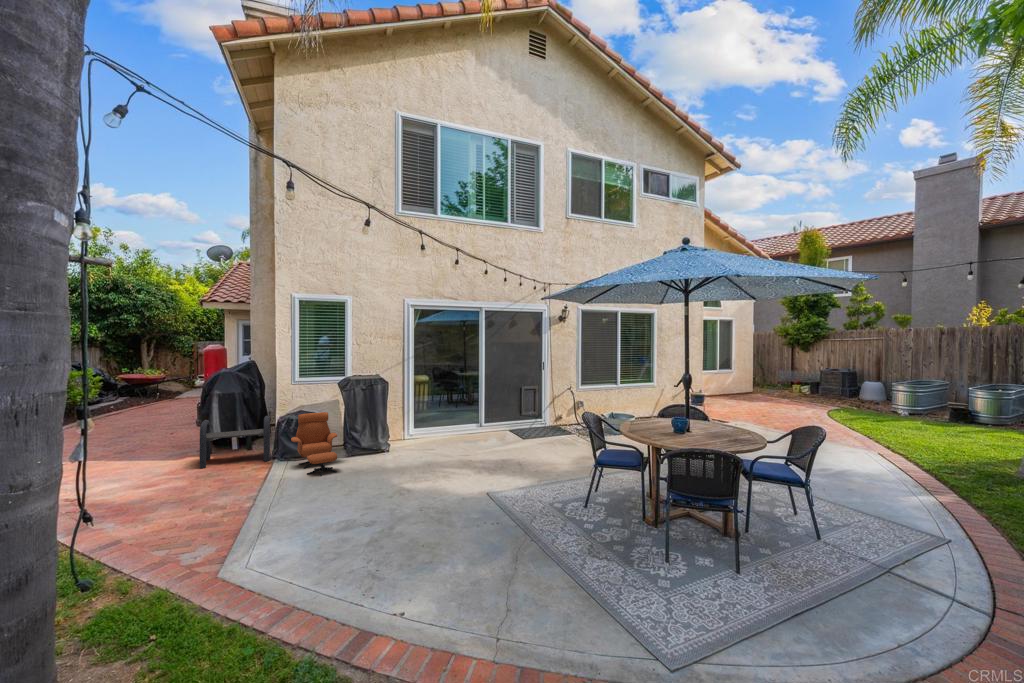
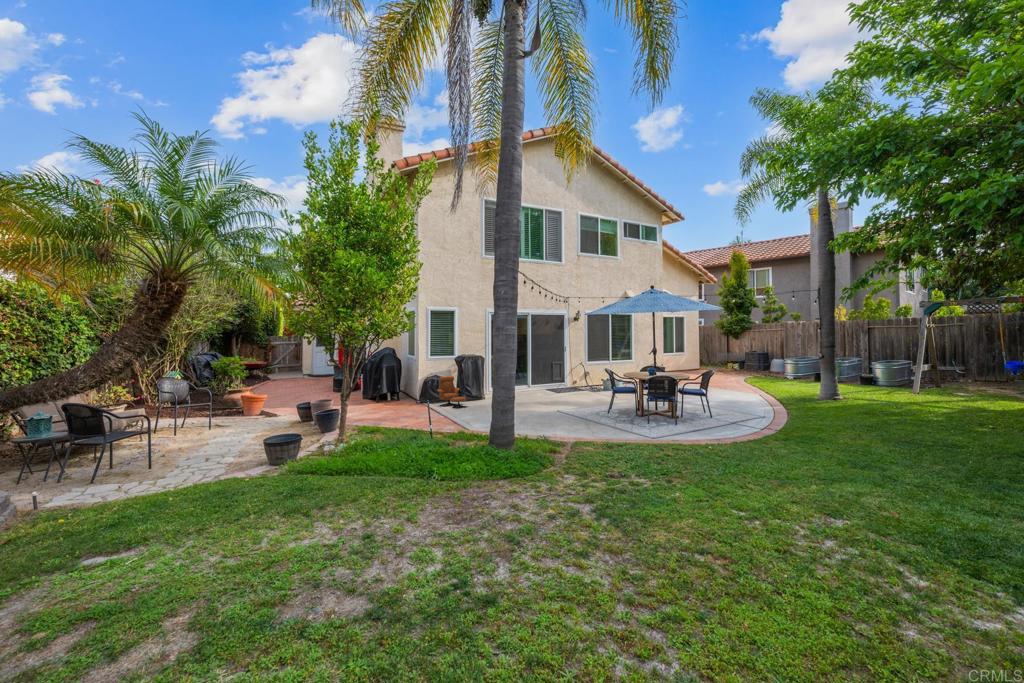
bench: present [199,416,270,468] -> none [381,380,420,408]

